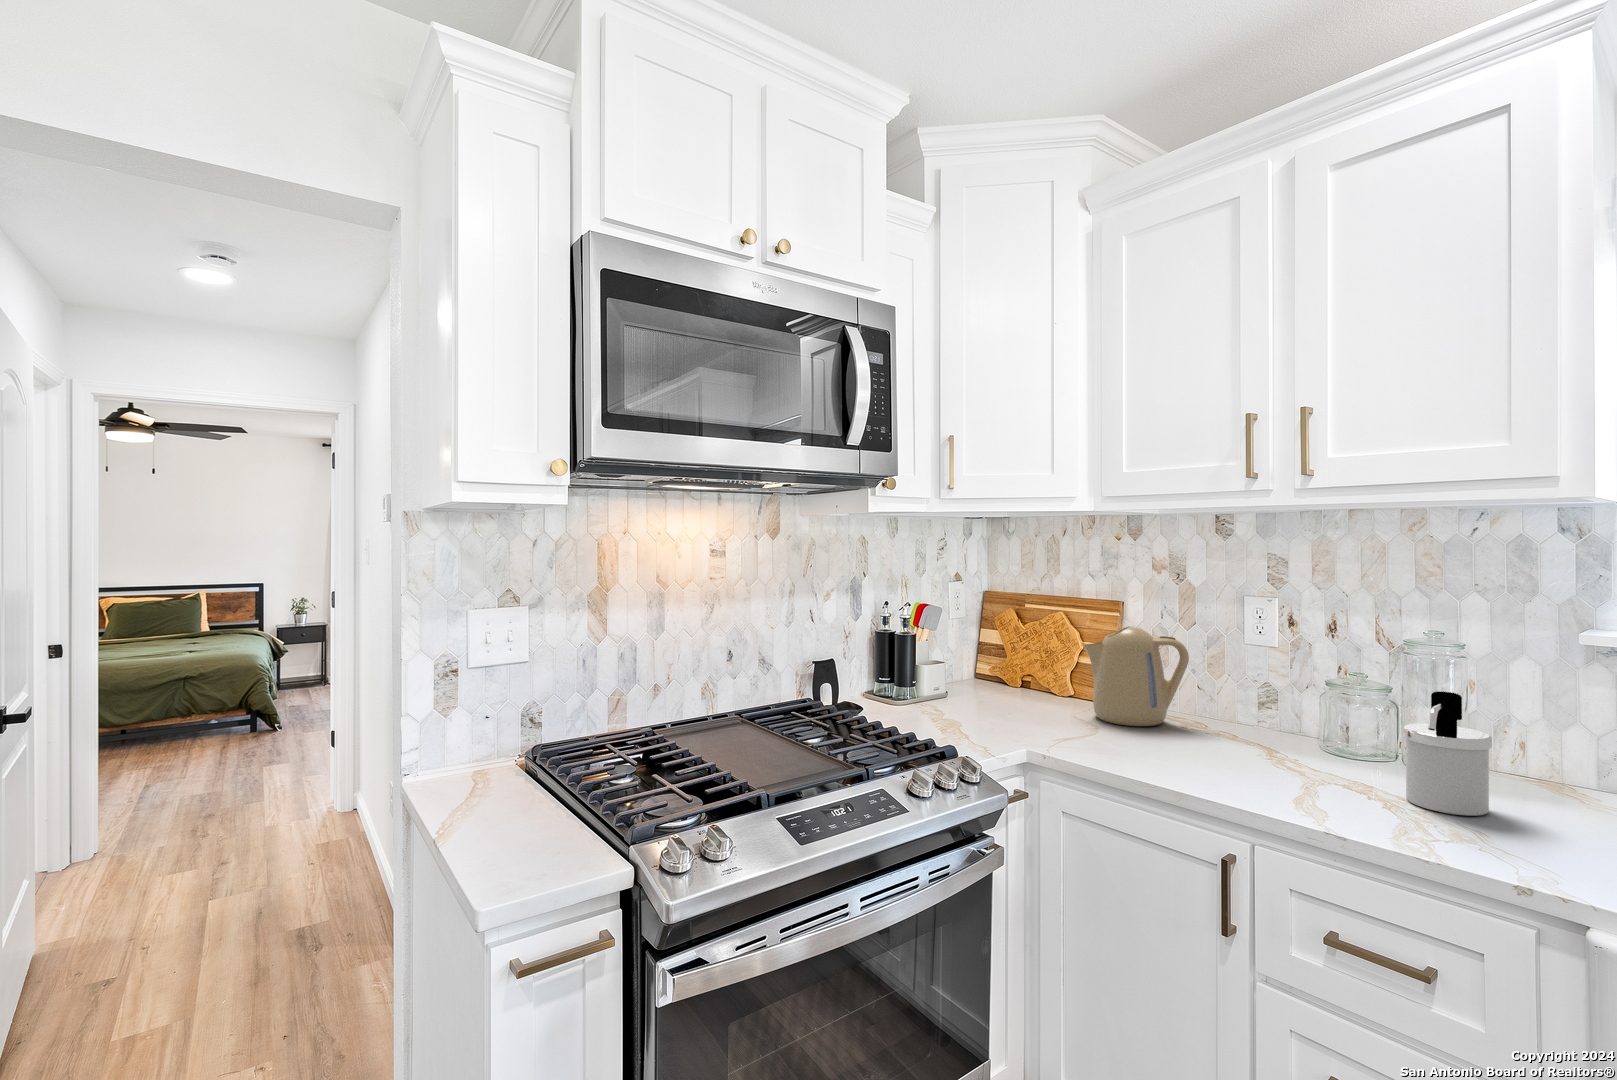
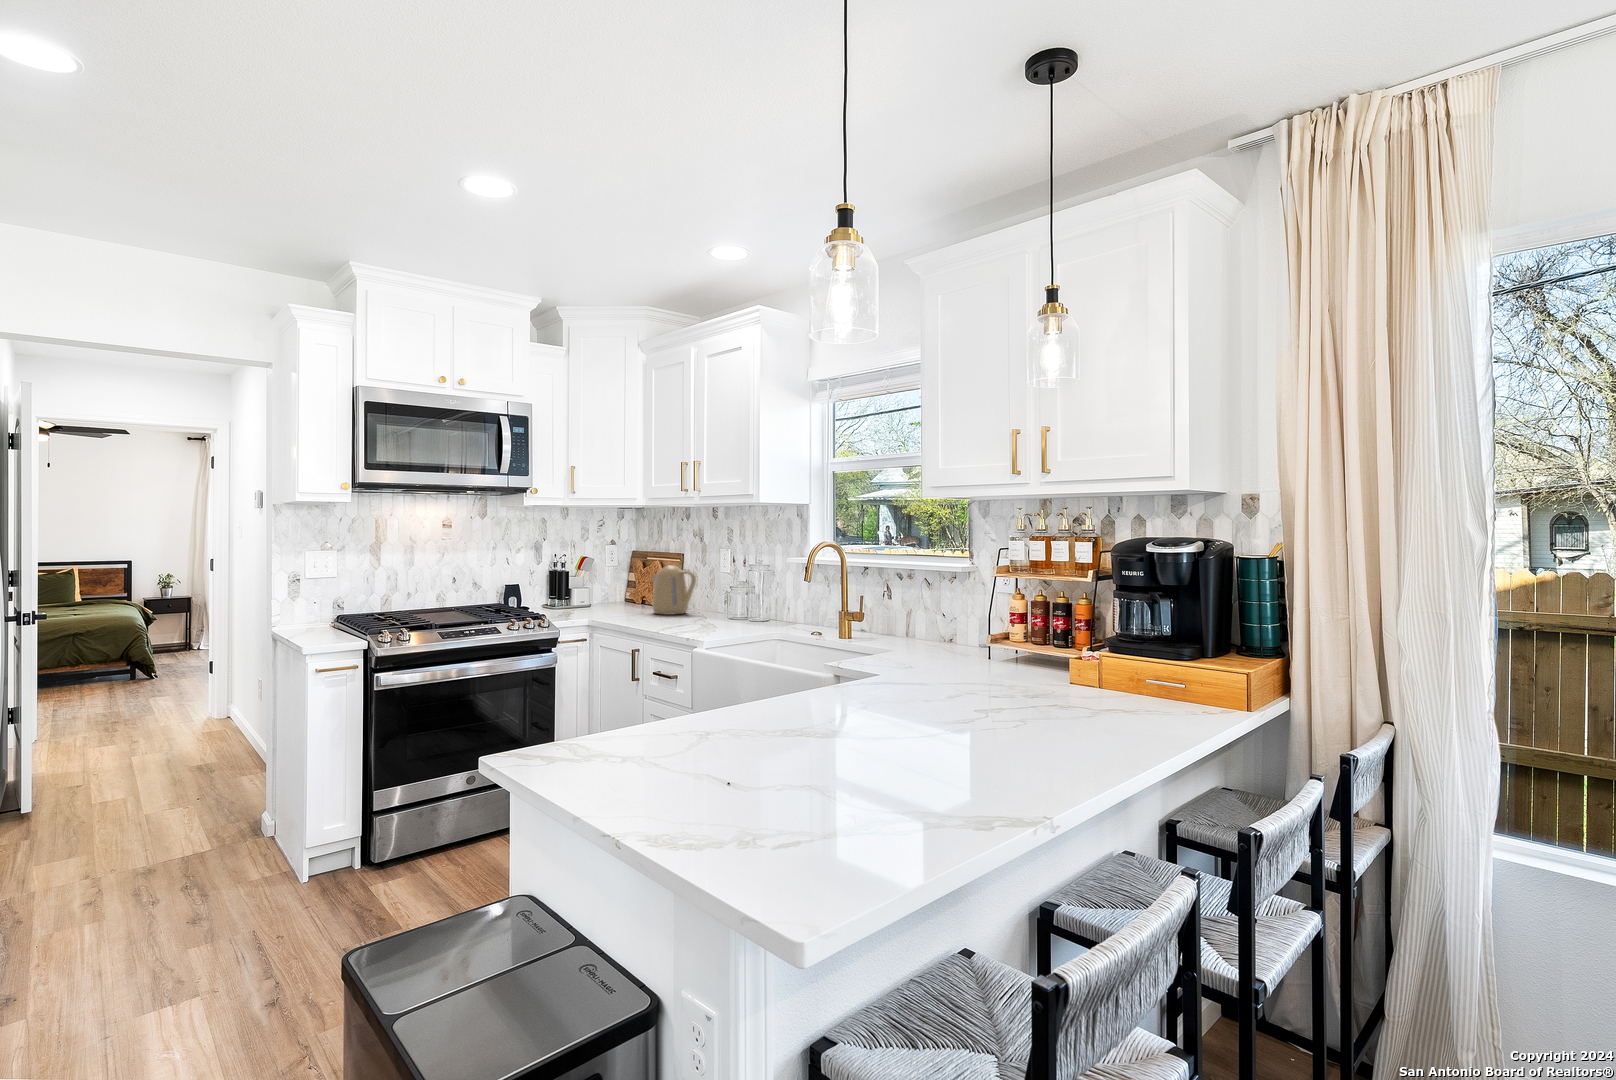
soap dispenser: present [1403,691,1492,816] -> none [714,583,752,632]

